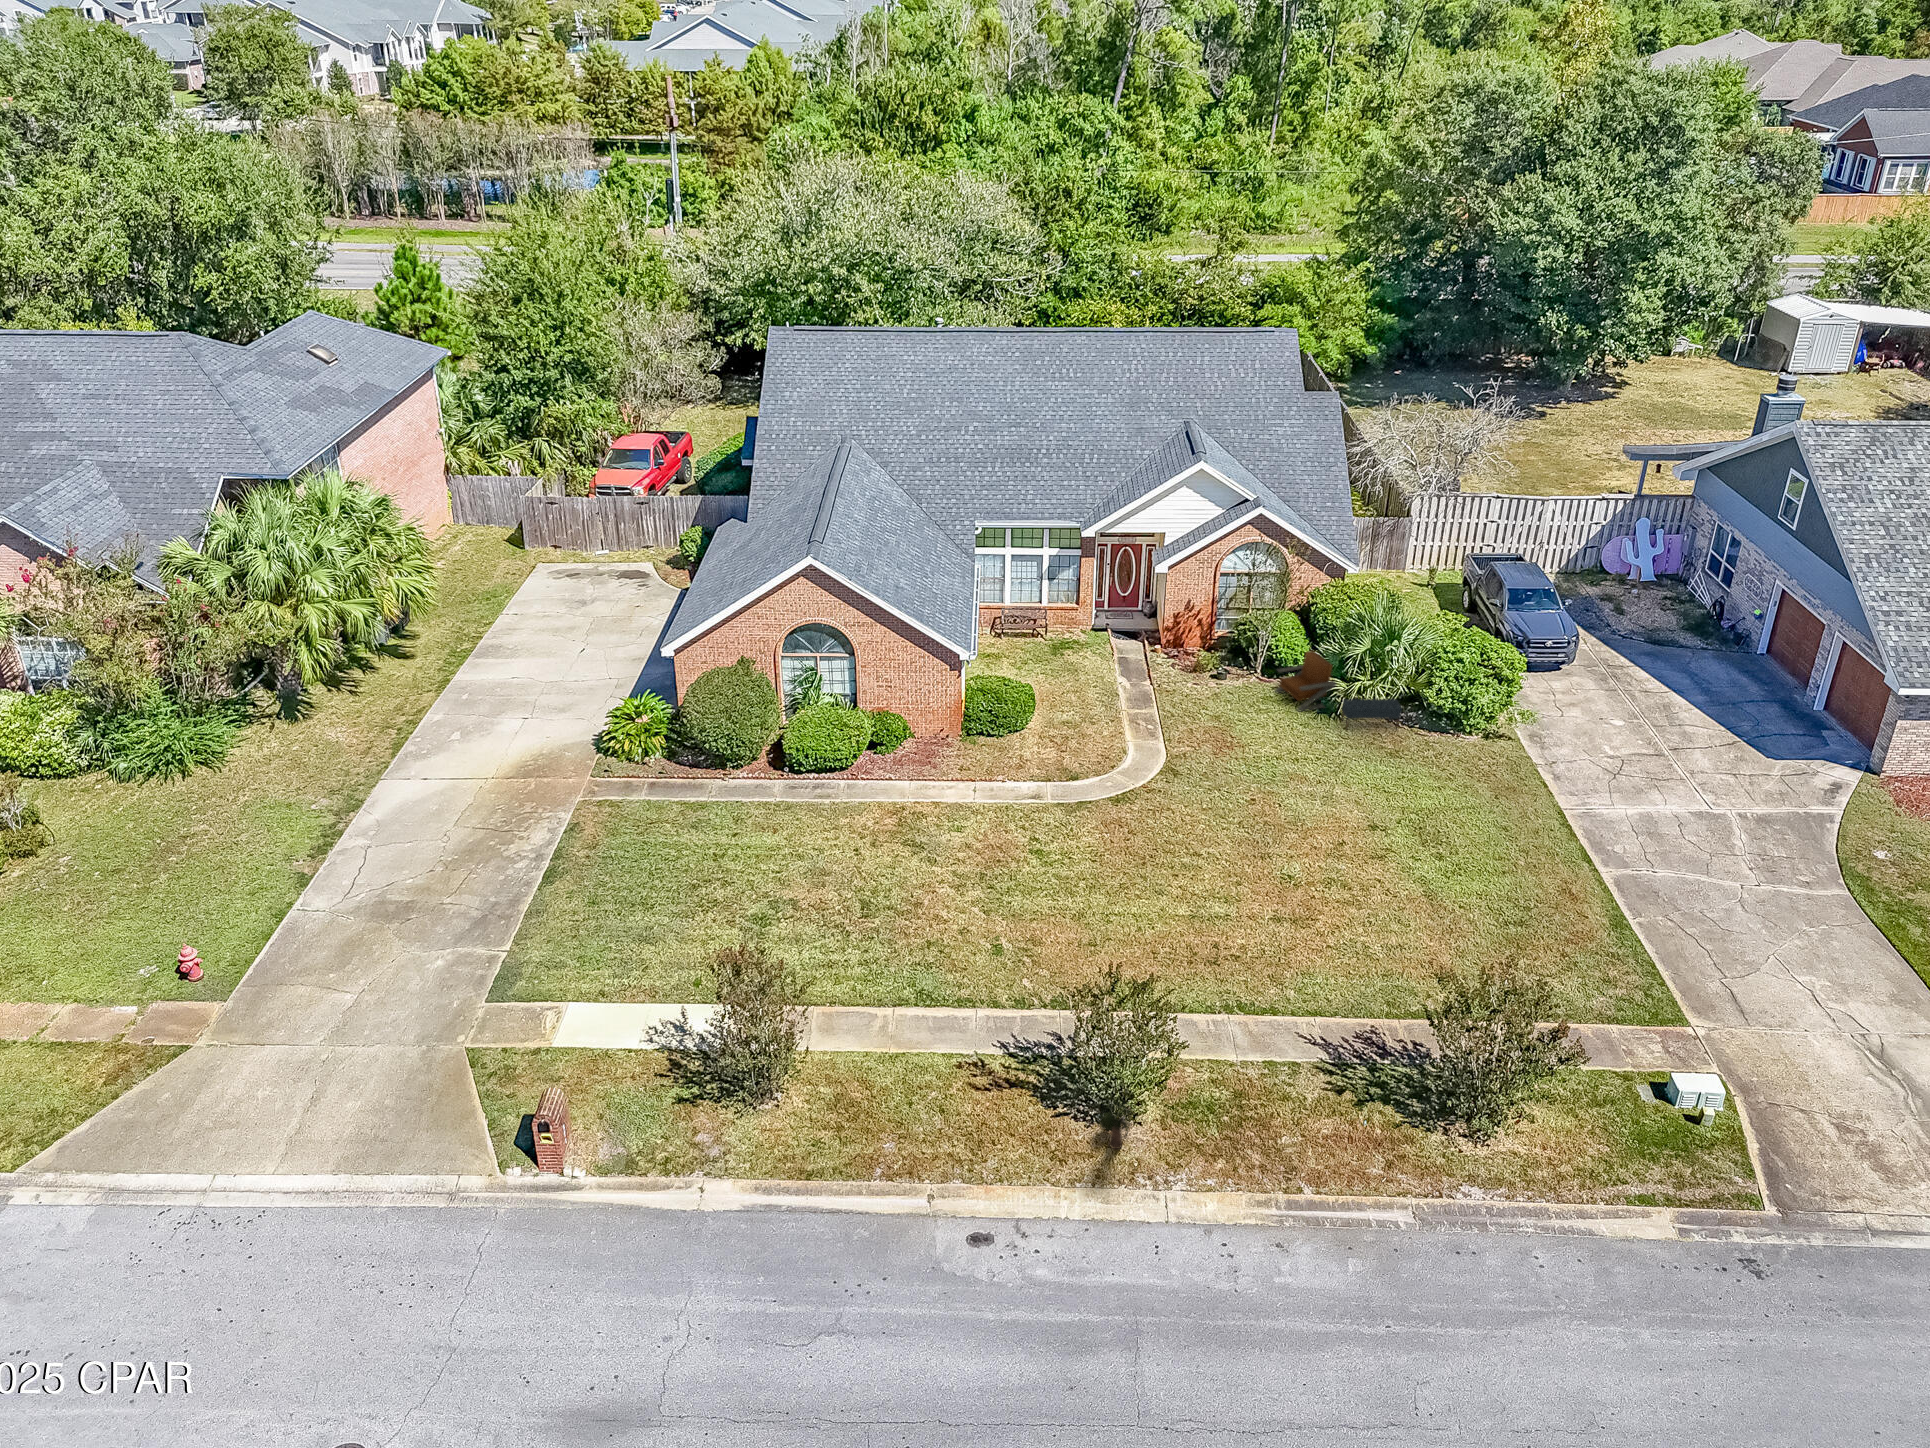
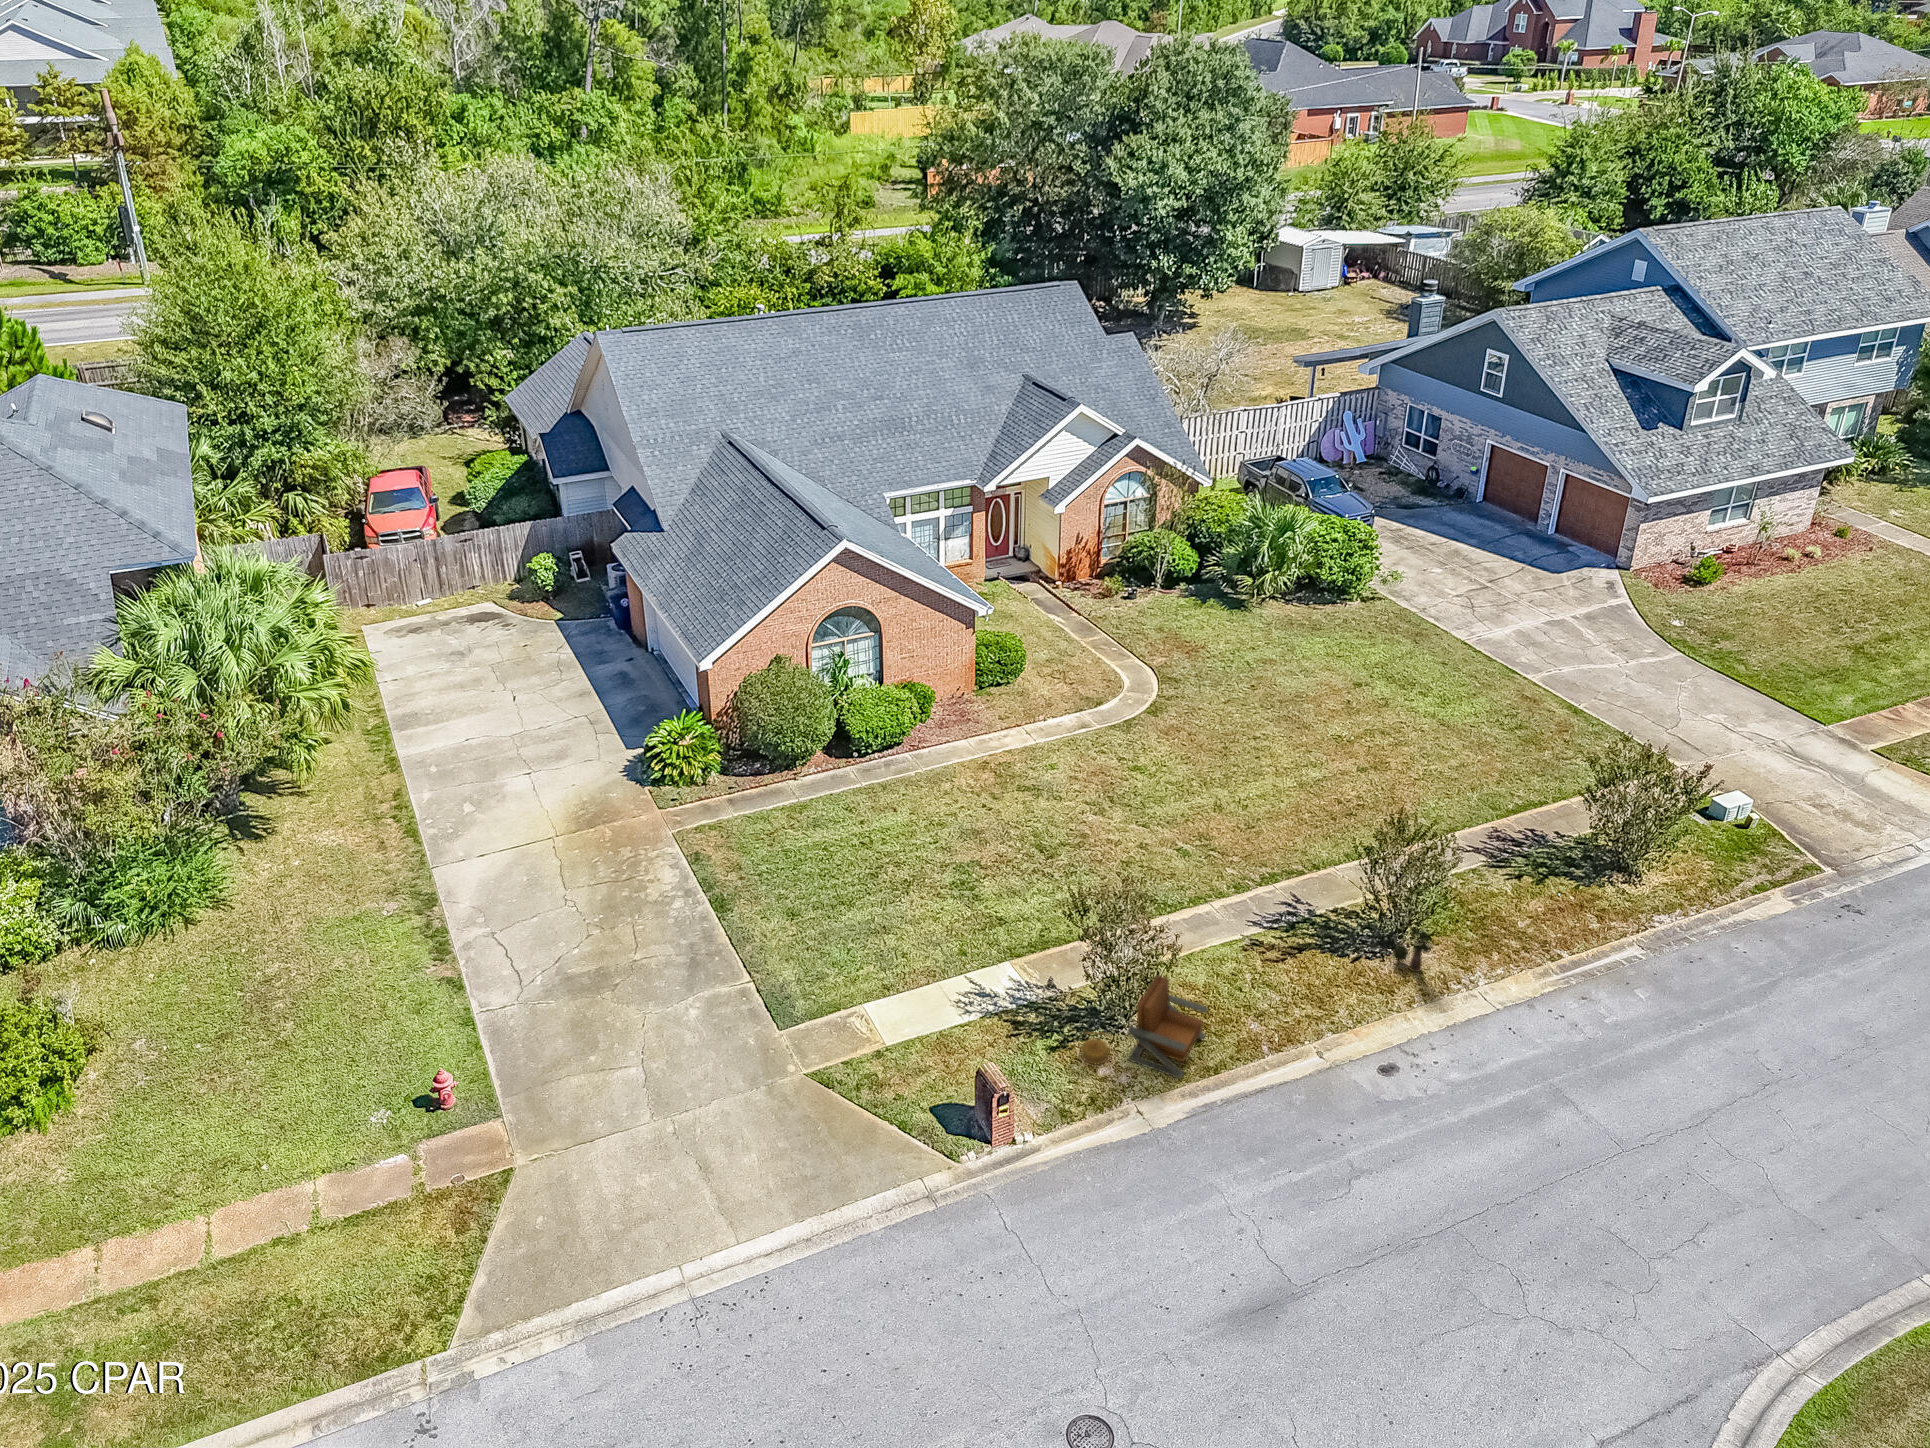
lounge chair: present [1275,650,1336,712] -> present [1128,975,1208,1079]
bench: present [1341,699,1402,729] -> none [1249,582,1299,616]
woven basket: none [702,1086,730,1124] -> present [1081,1032,1110,1065]

